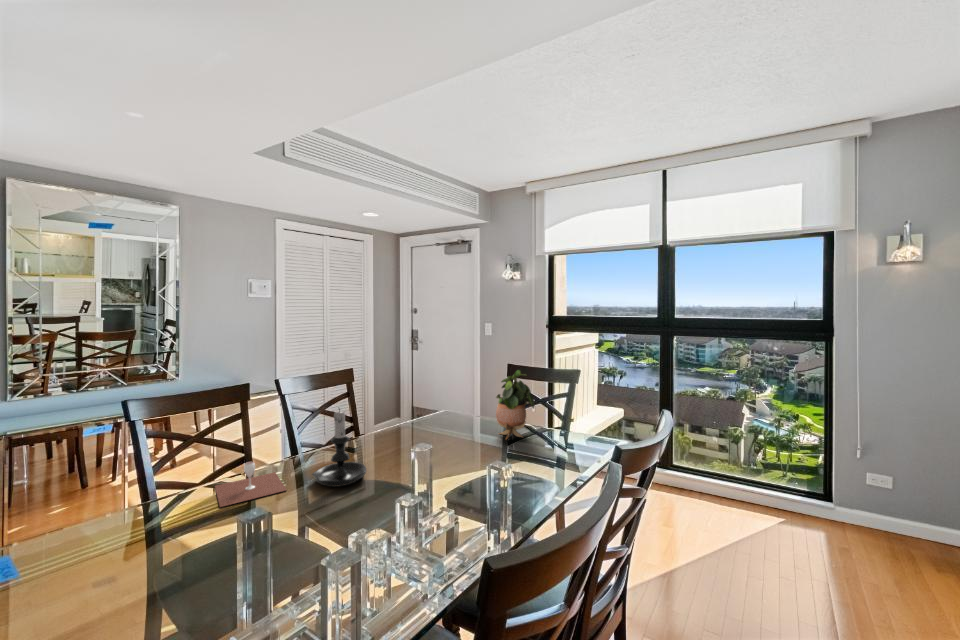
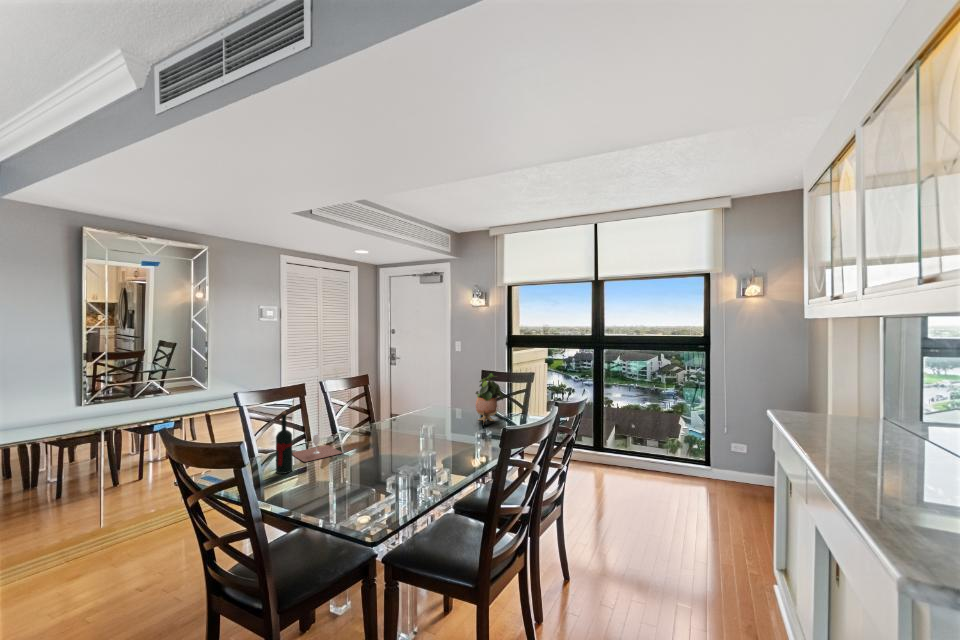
candle holder: present [312,409,366,487] -> none [357,397,395,450]
wine bottle: none [159,434,193,533] -> present [276,411,293,474]

